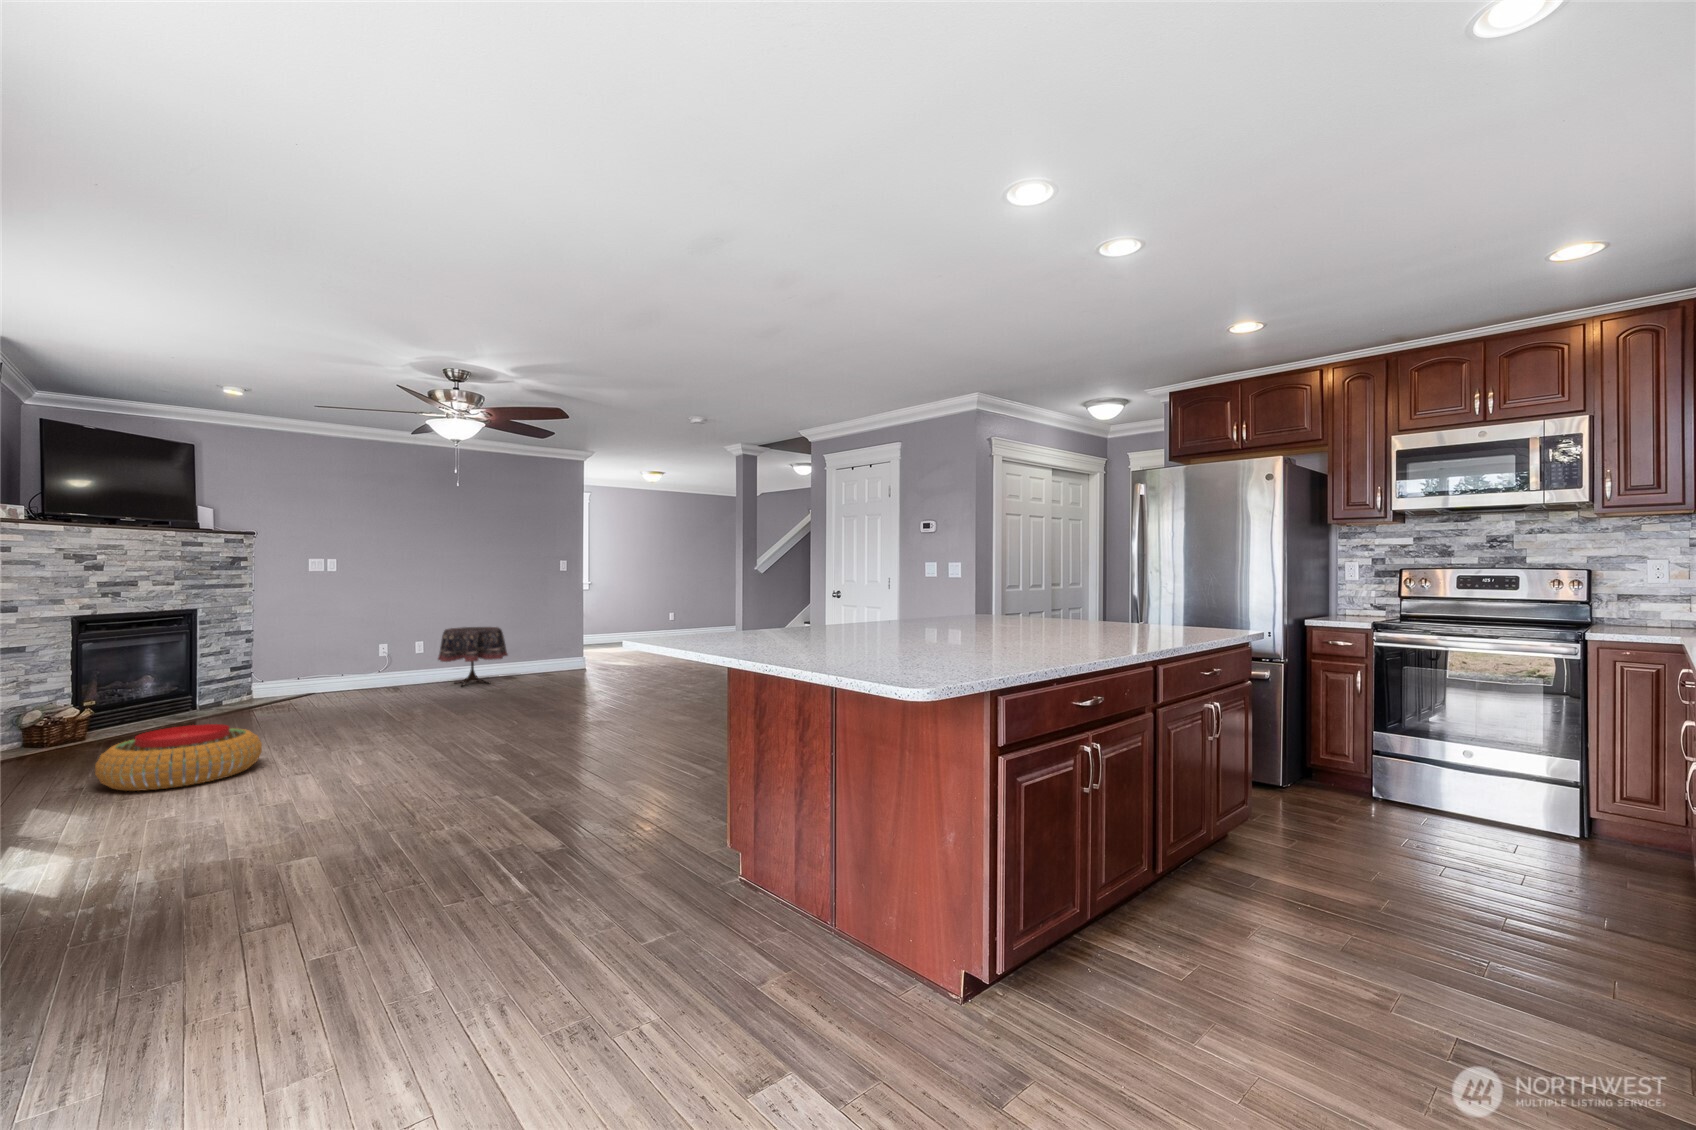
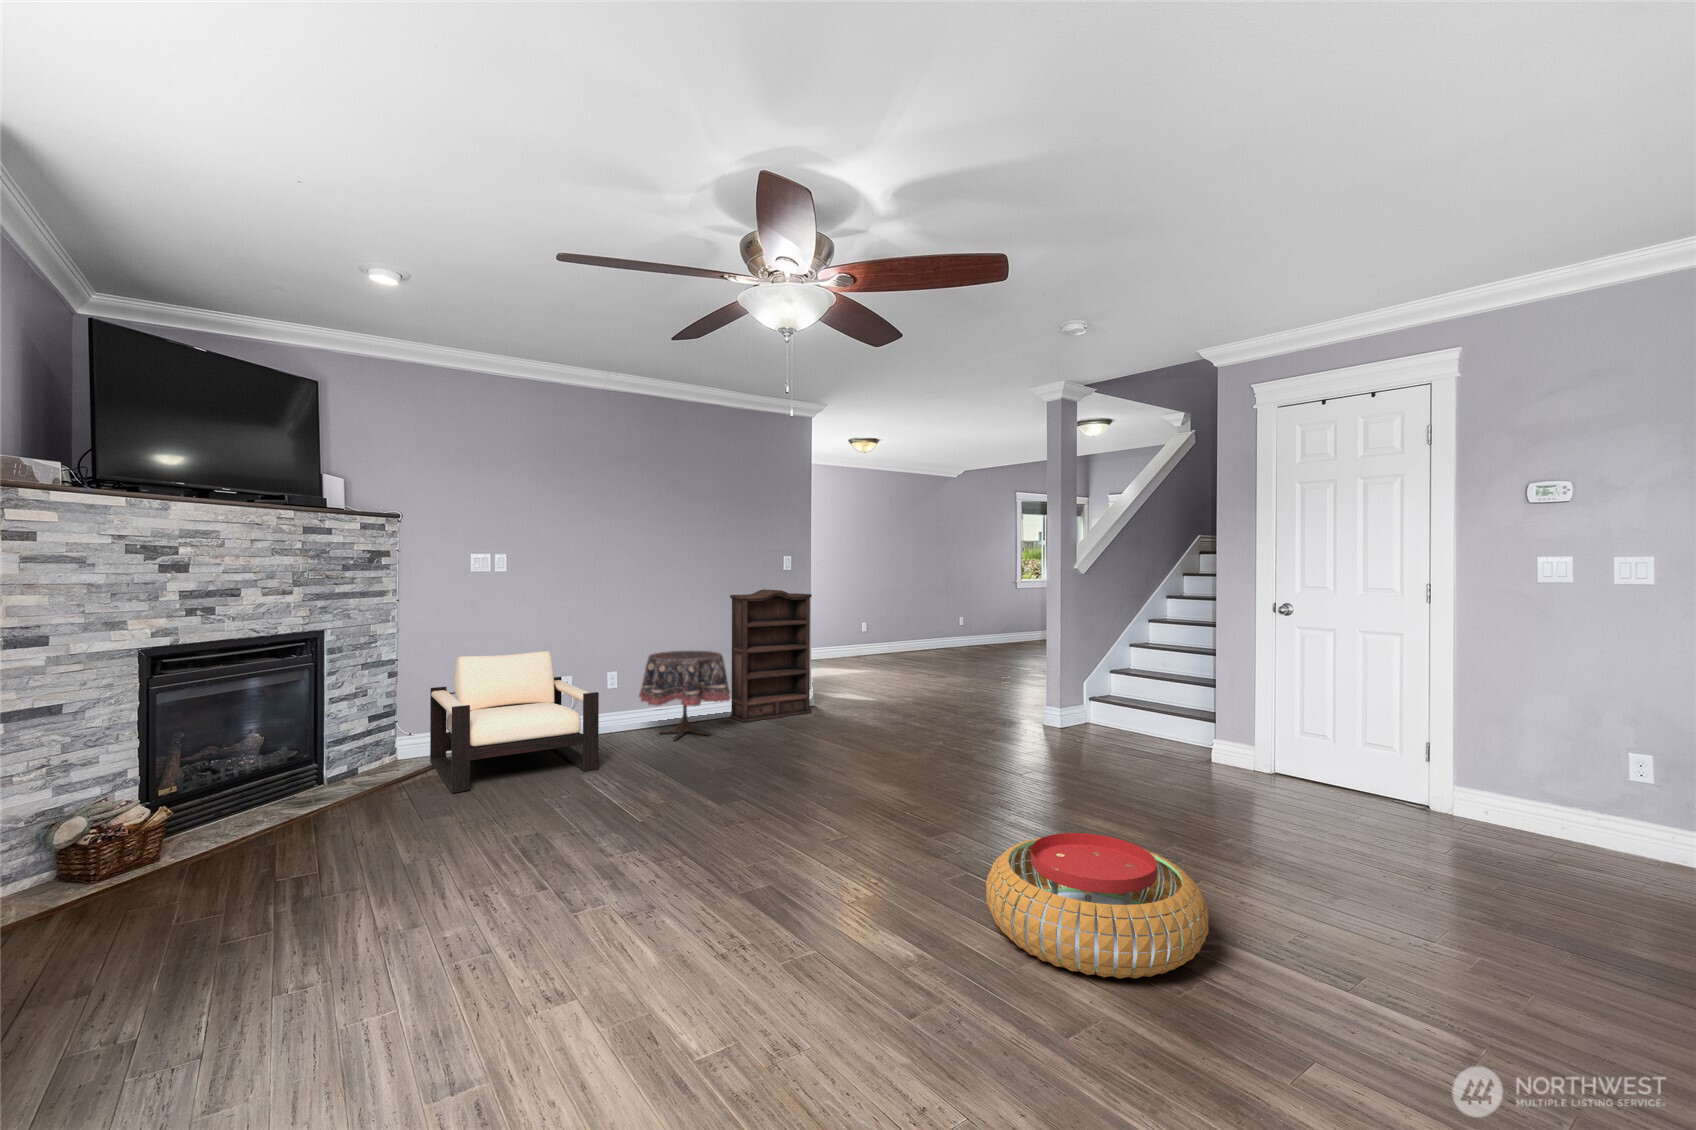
bookshelf: none [515,585,579,677] -> present [730,589,812,722]
armchair: none [277,625,395,712] -> present [430,651,599,793]
pouf: present [95,724,262,791] -> present [986,833,1209,979]

